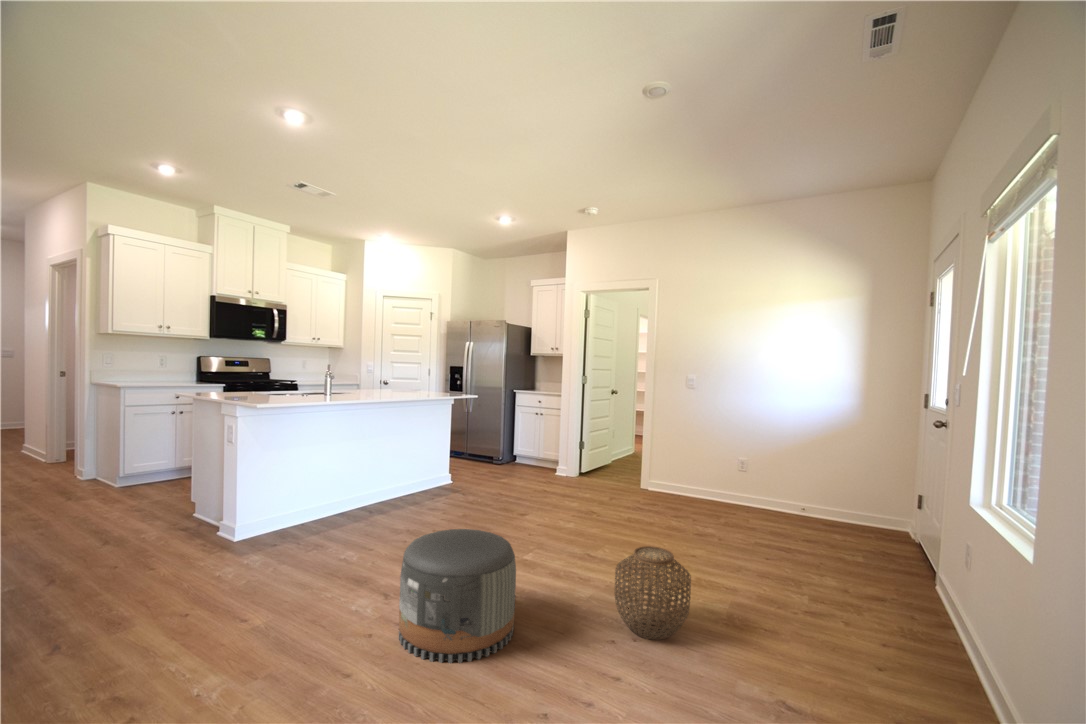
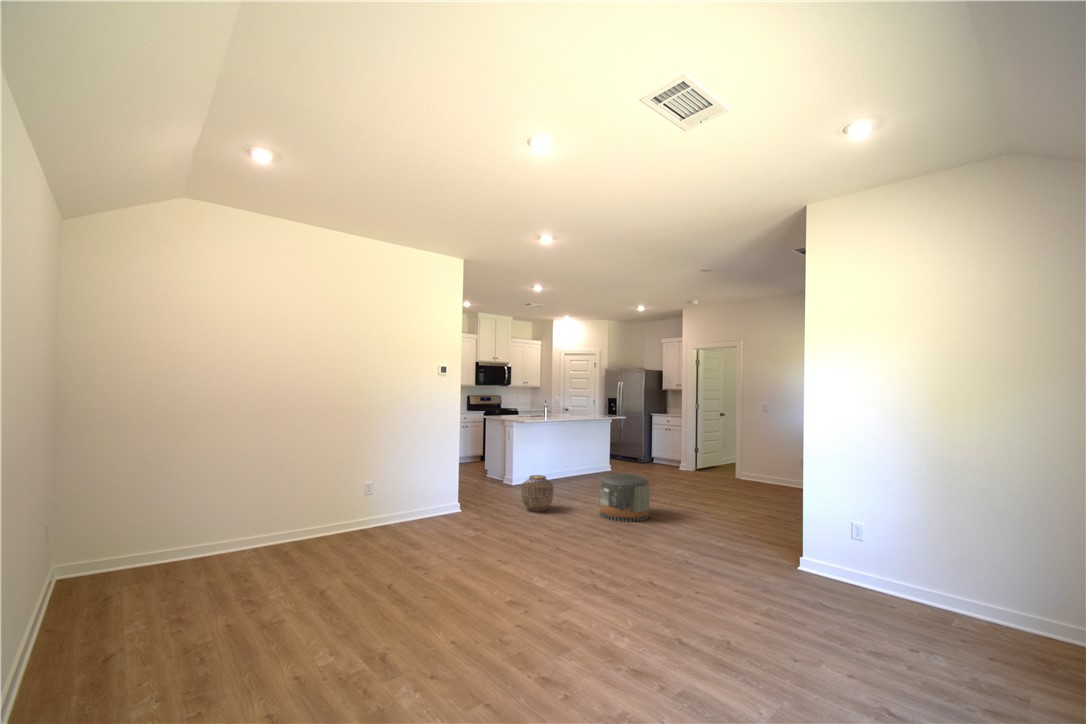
woven basket: present [615,546,691,639] -> present [522,475,553,512]

